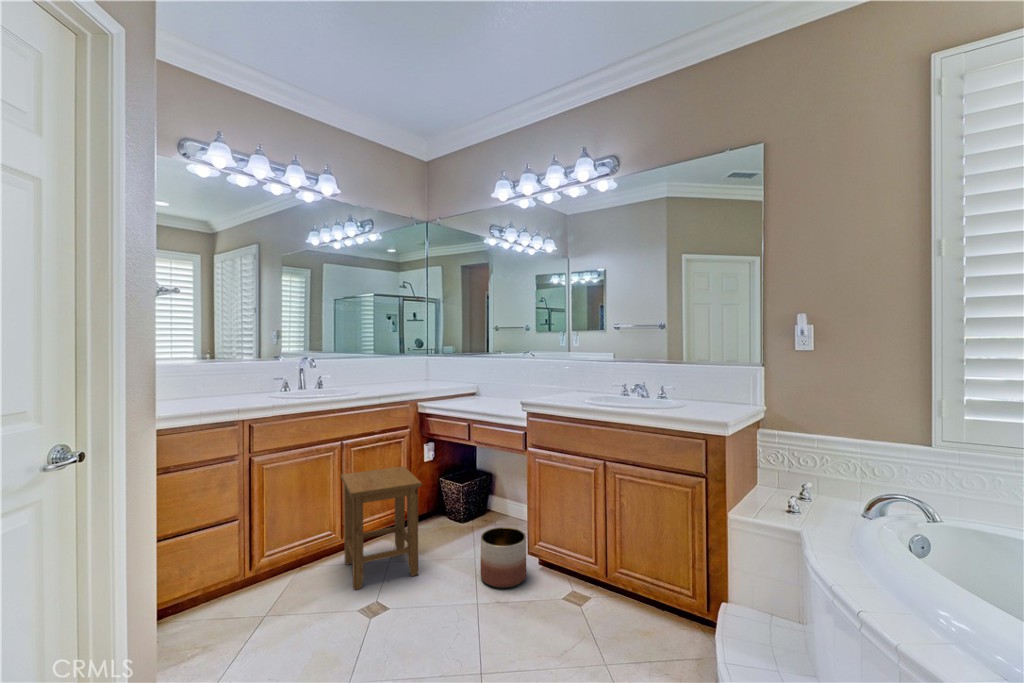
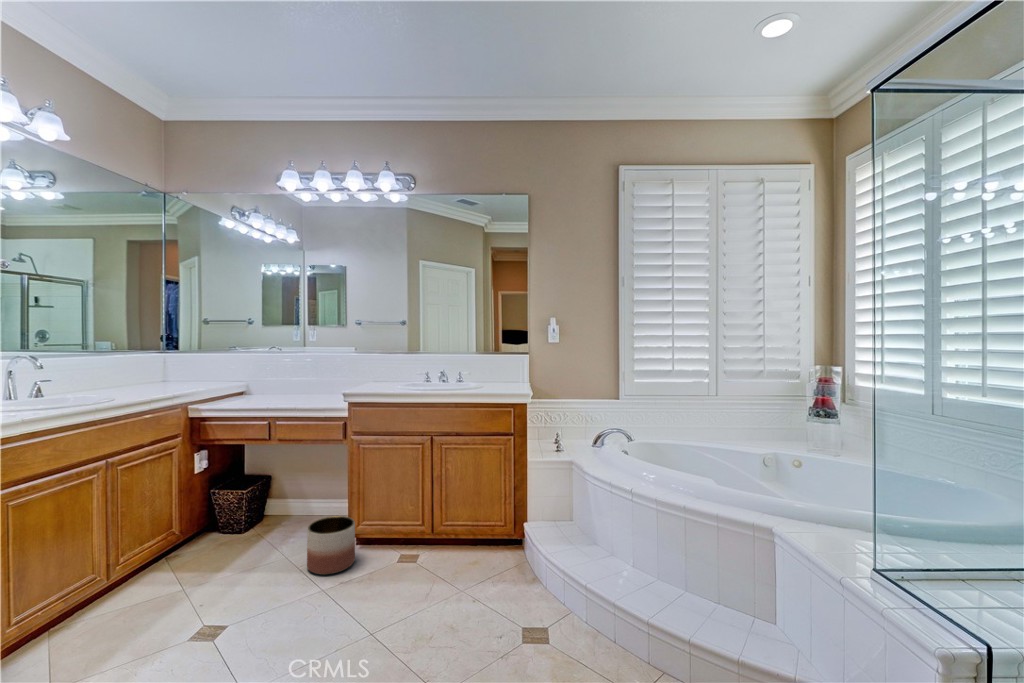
stool: present [341,466,422,590] -> none [106,479,240,631]

